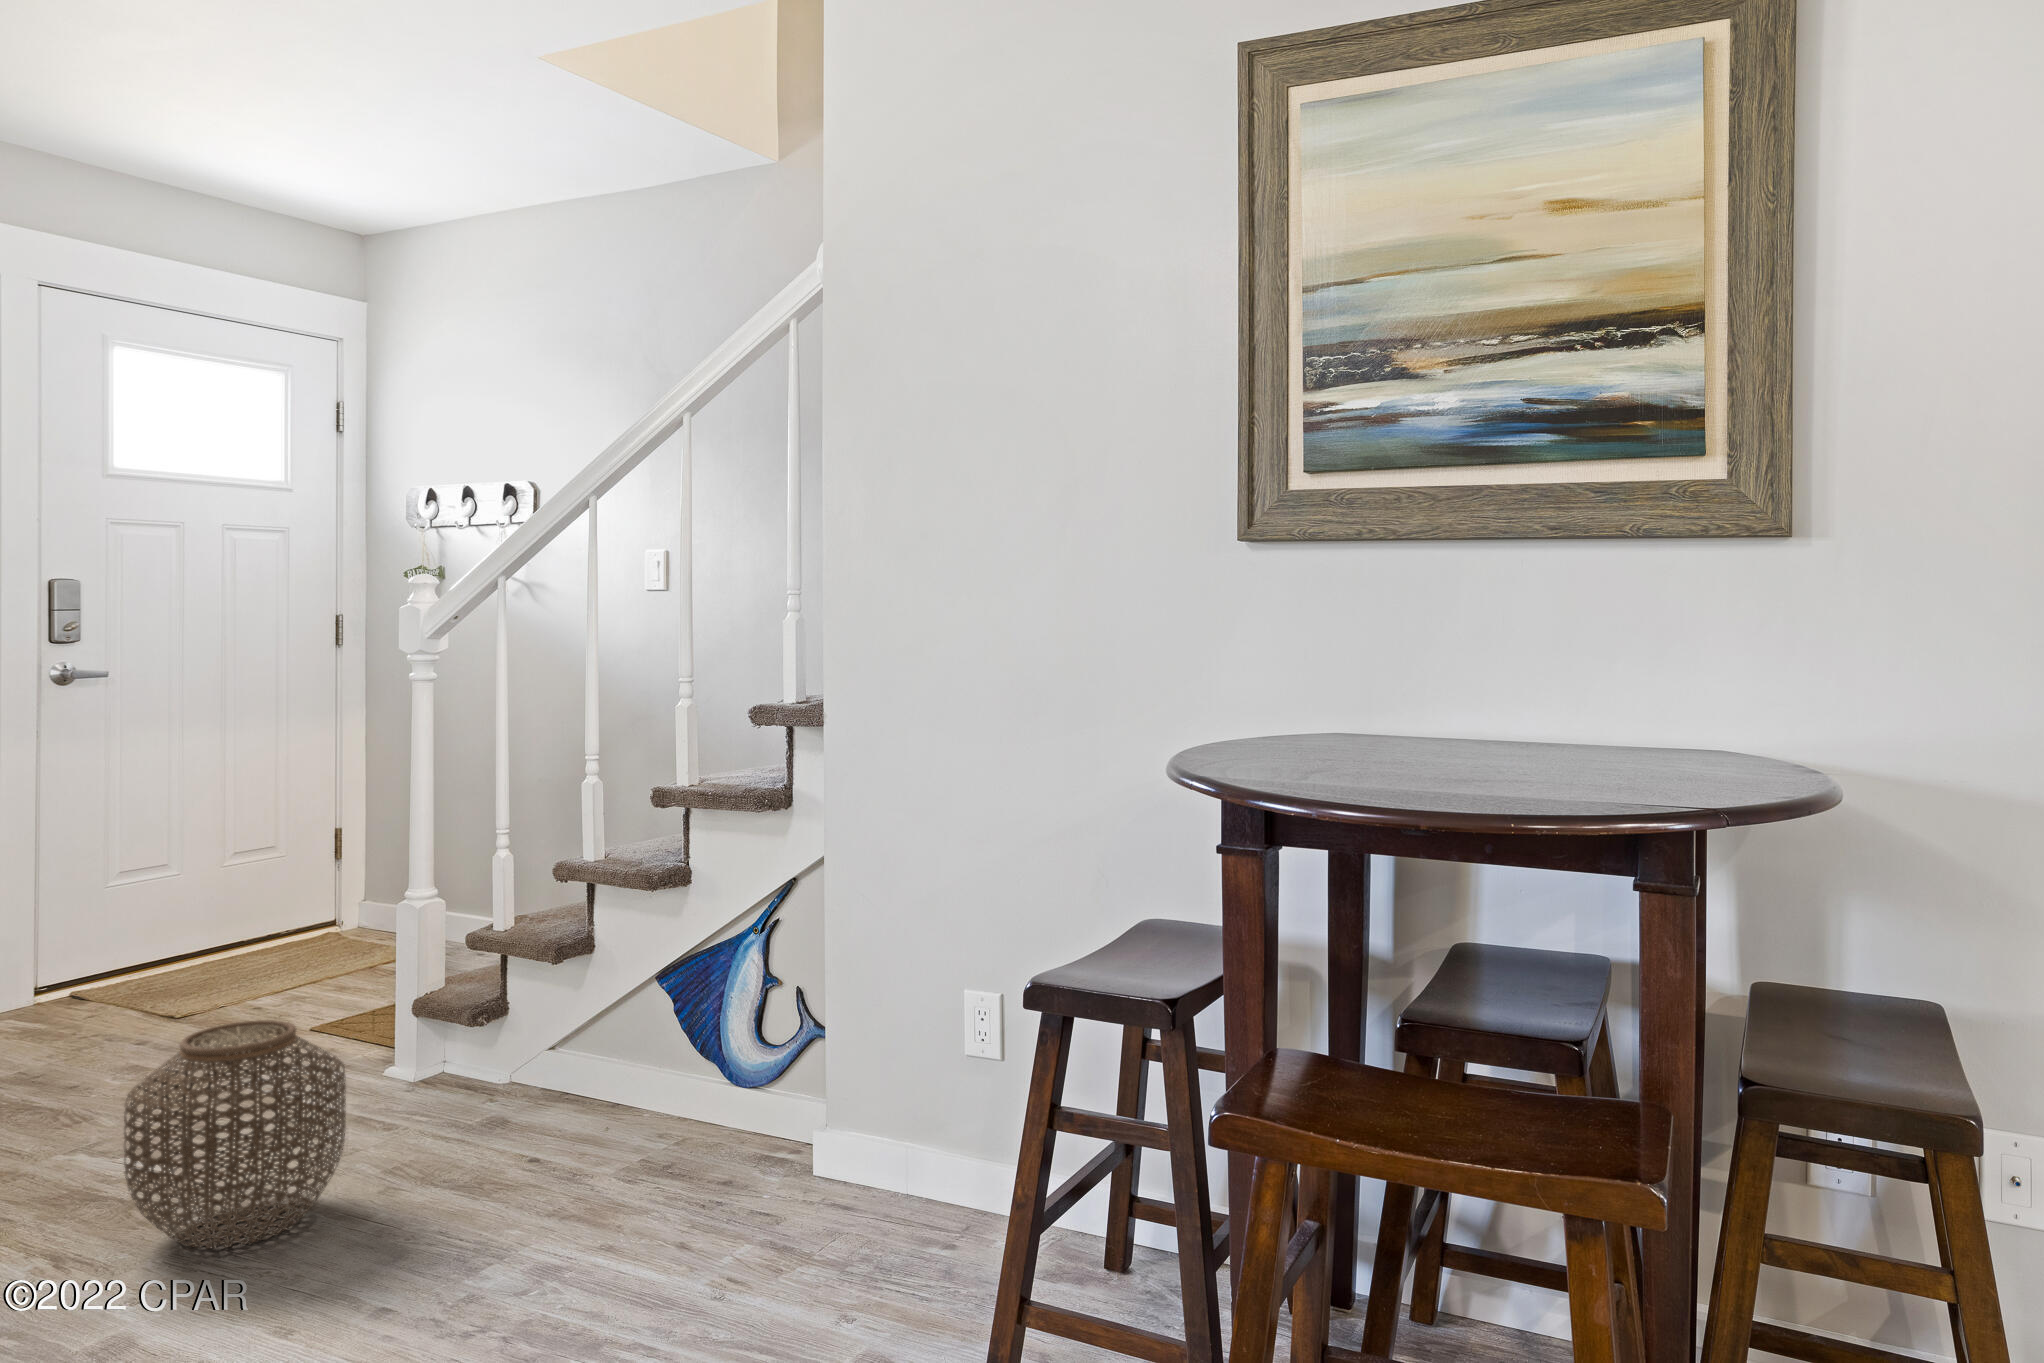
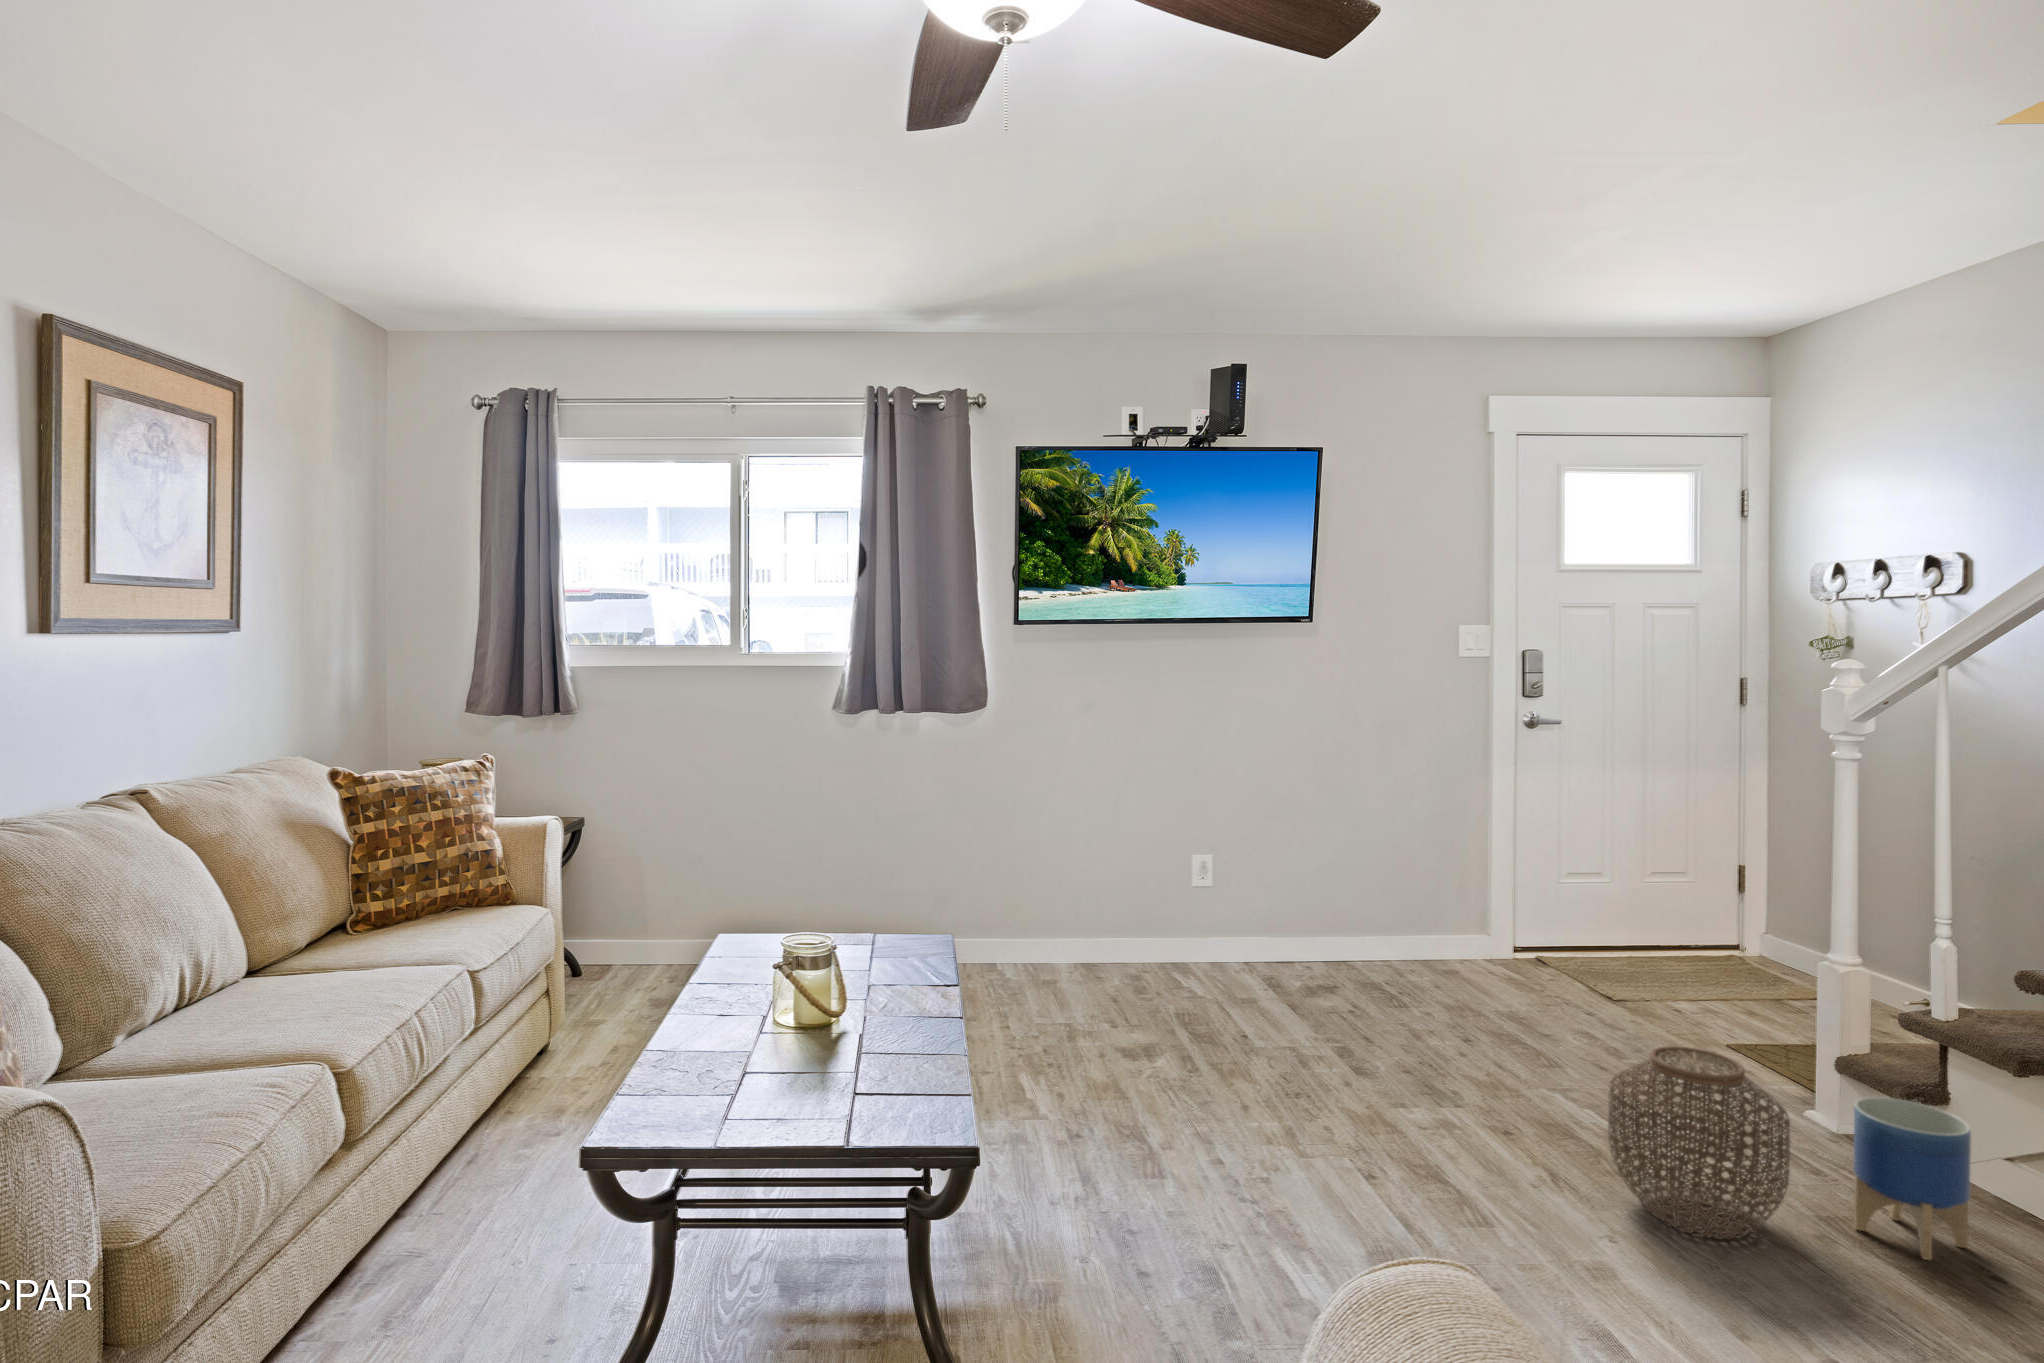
planter: none [416,1015,519,1172] -> present [1854,1097,1971,1260]

